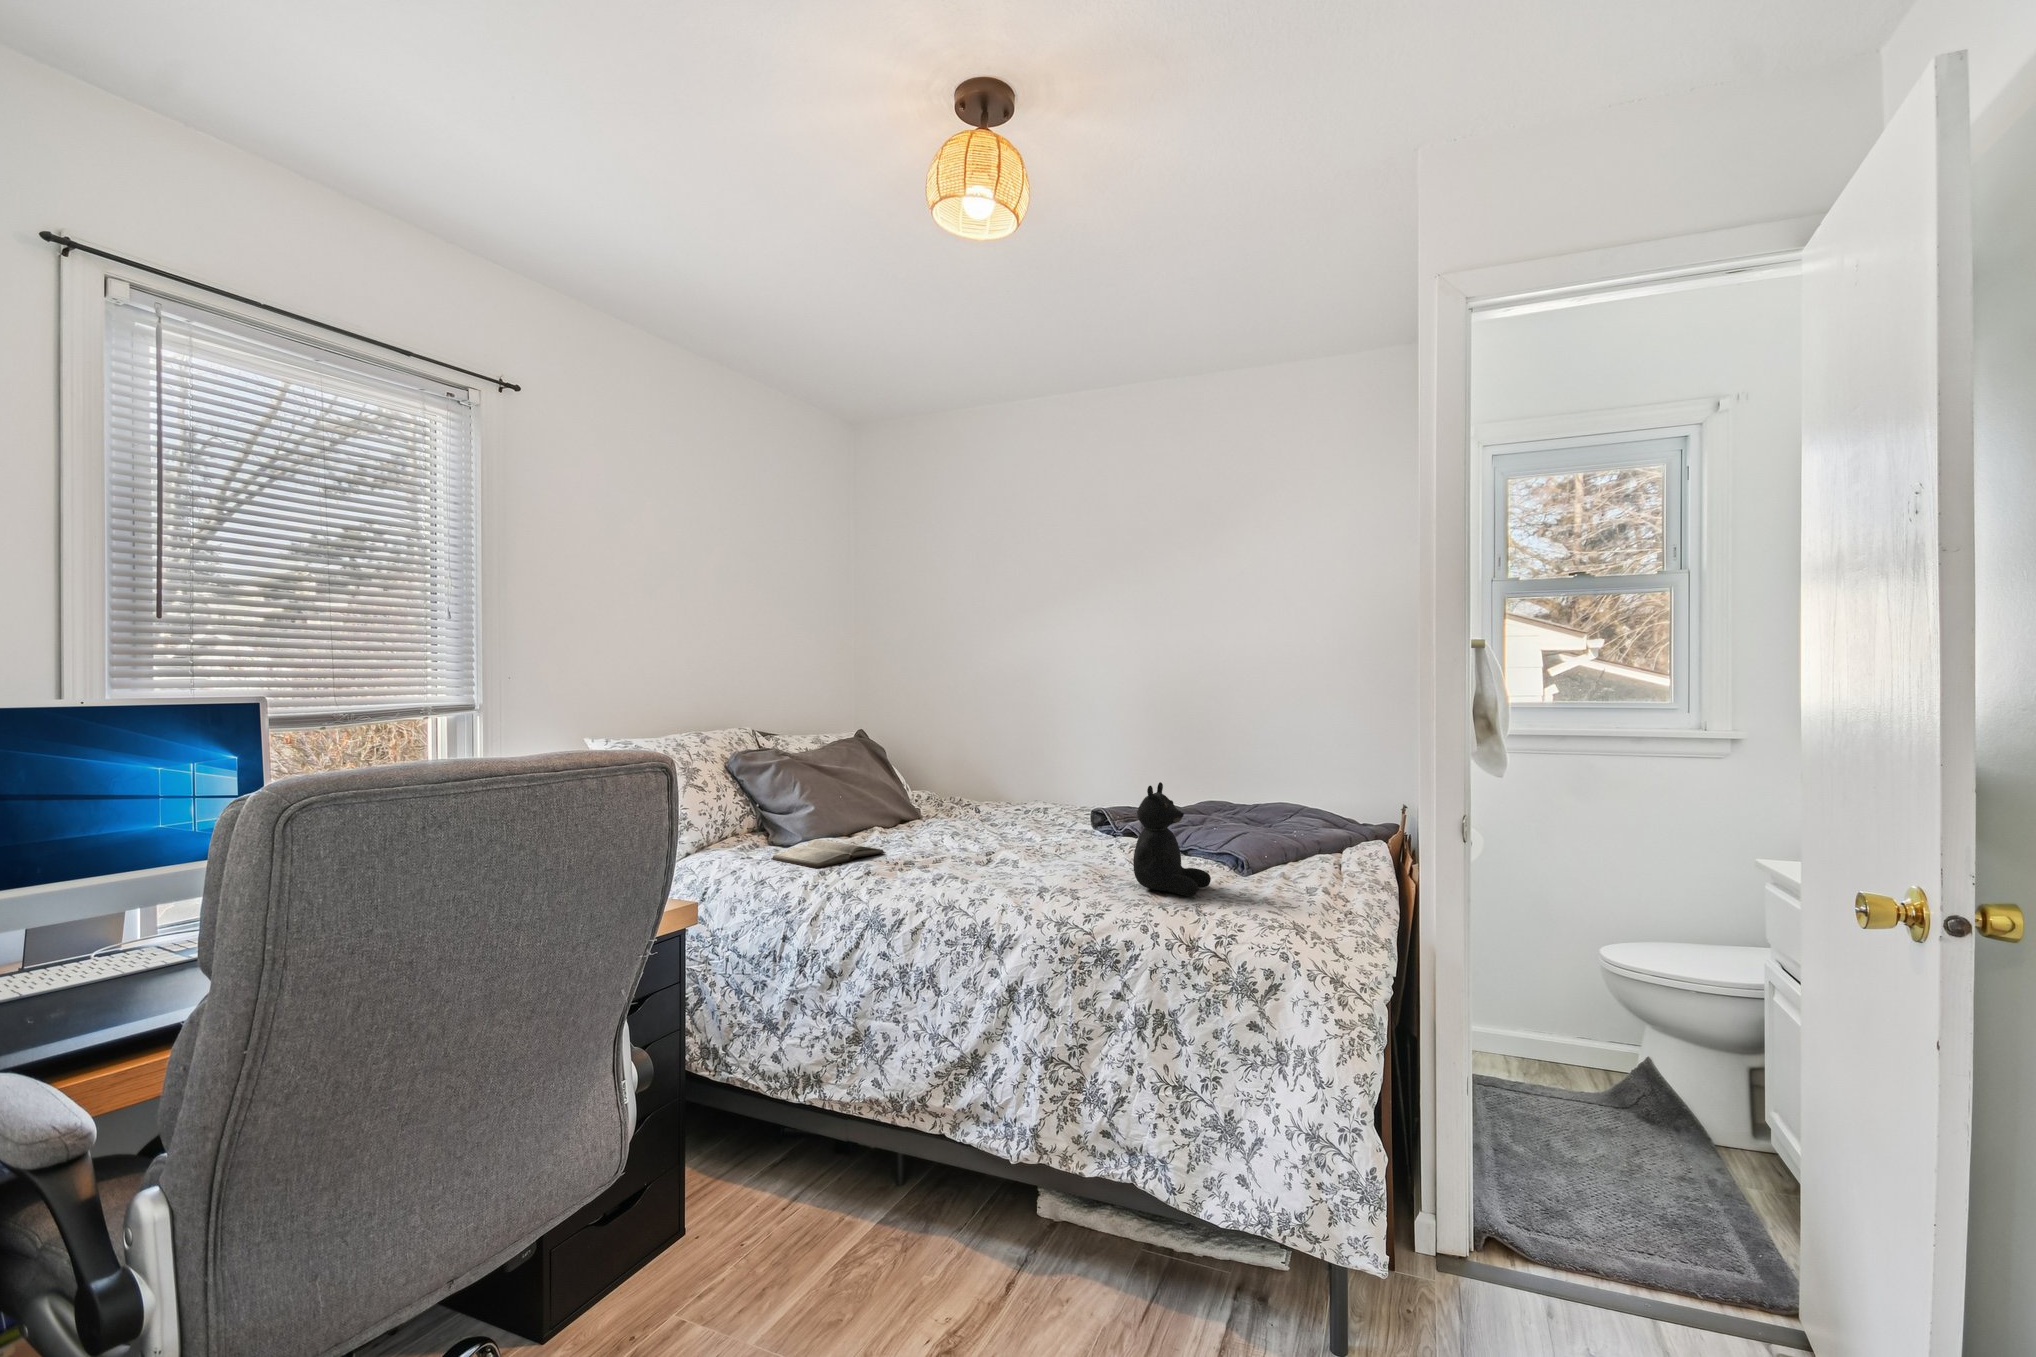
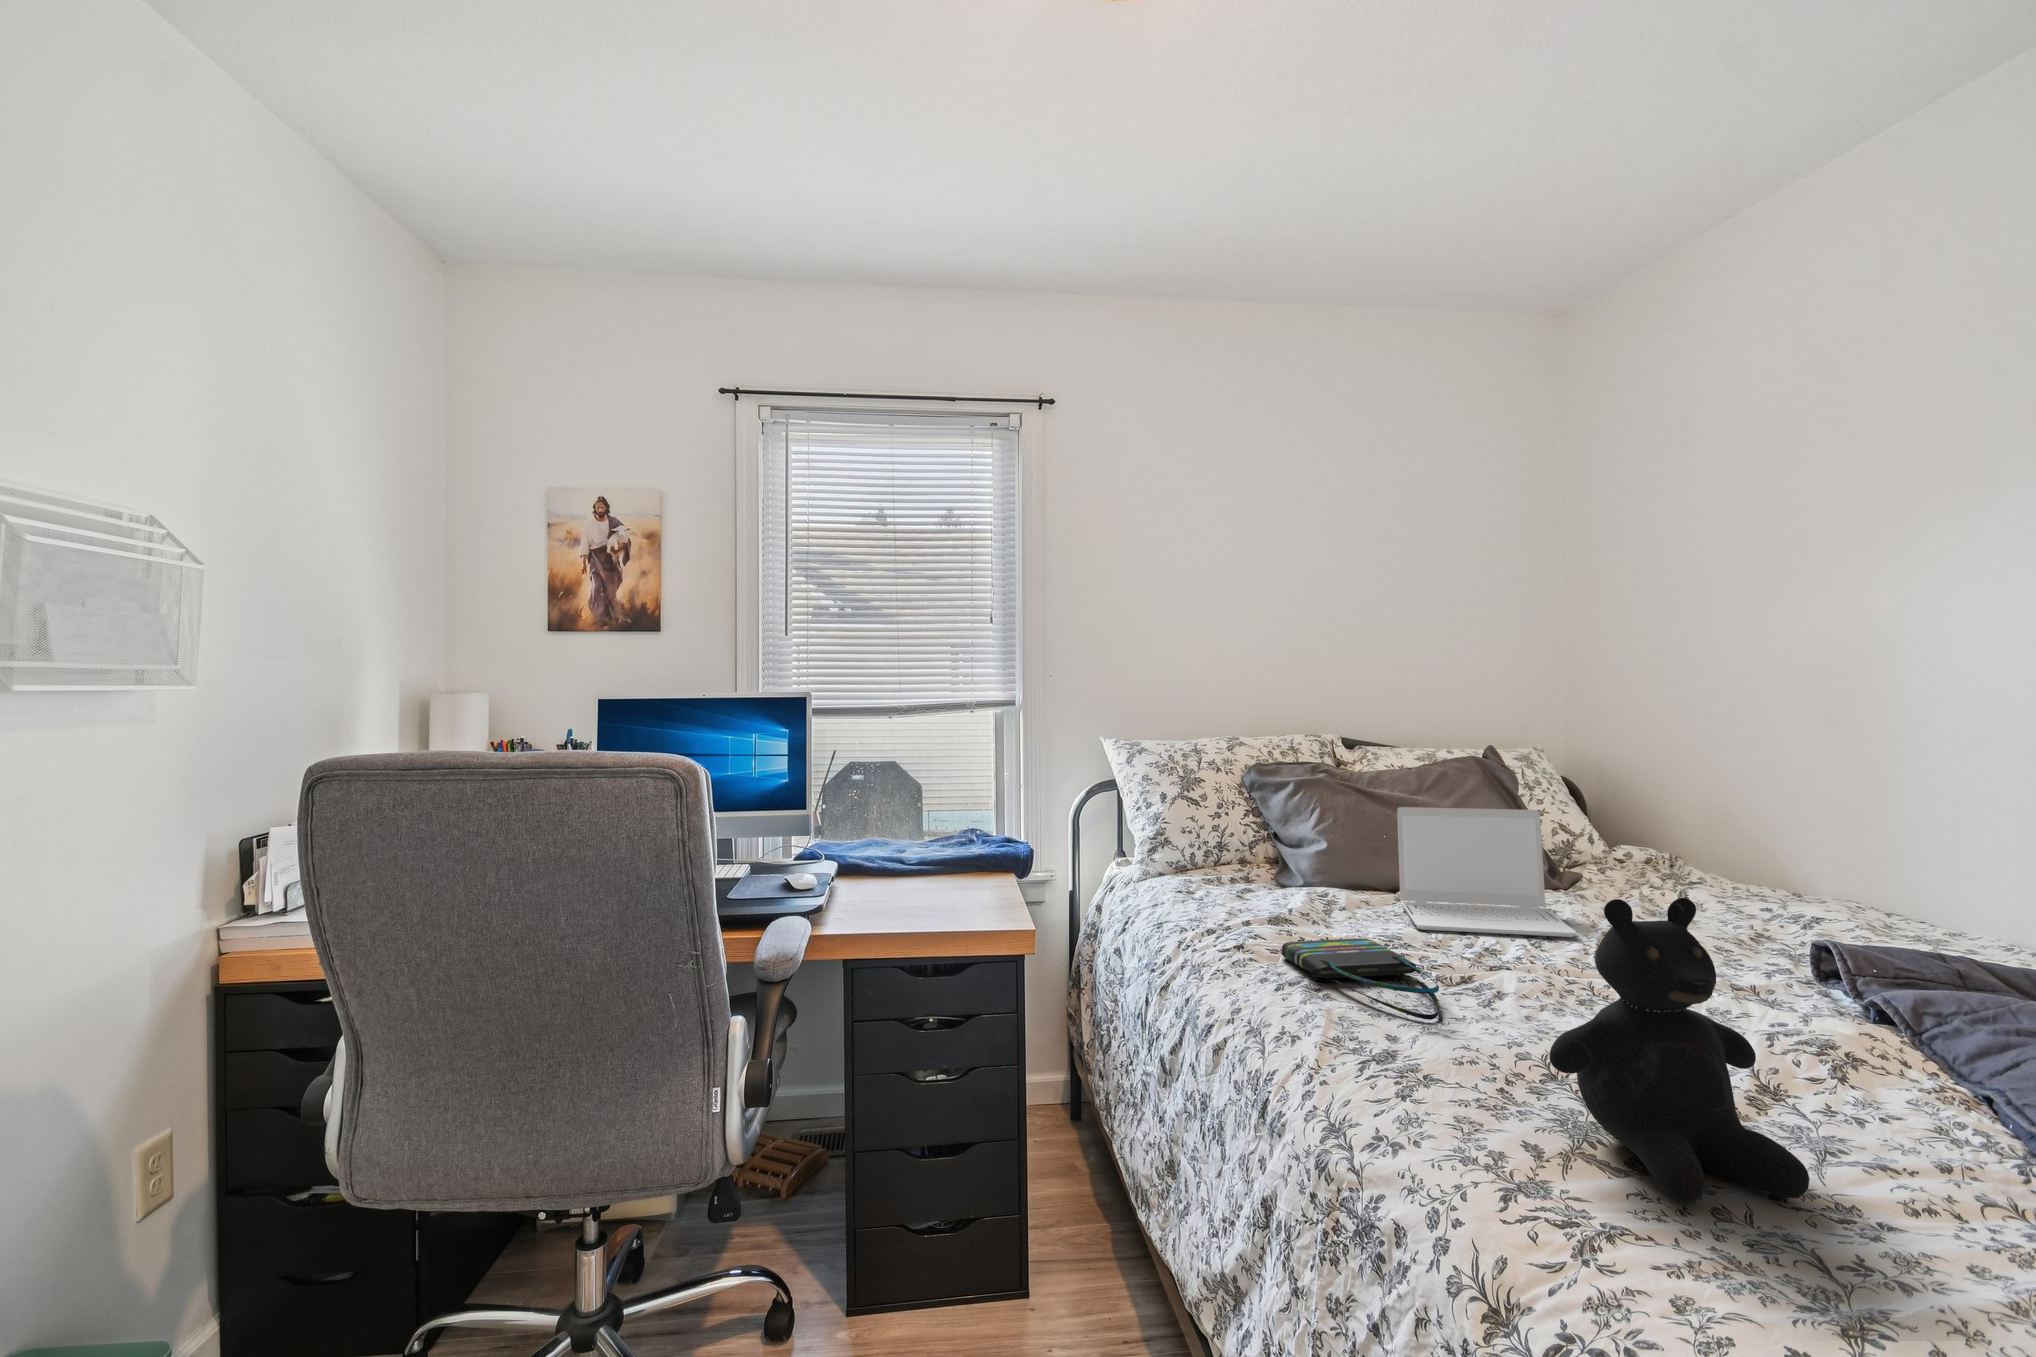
laptop: none [868,766,979,846] -> present [1397,807,1576,937]
diary: present [771,839,886,868] -> none [1205,889,1350,929]
tote bag: none [894,851,1017,876] -> present [1282,938,1440,1020]

